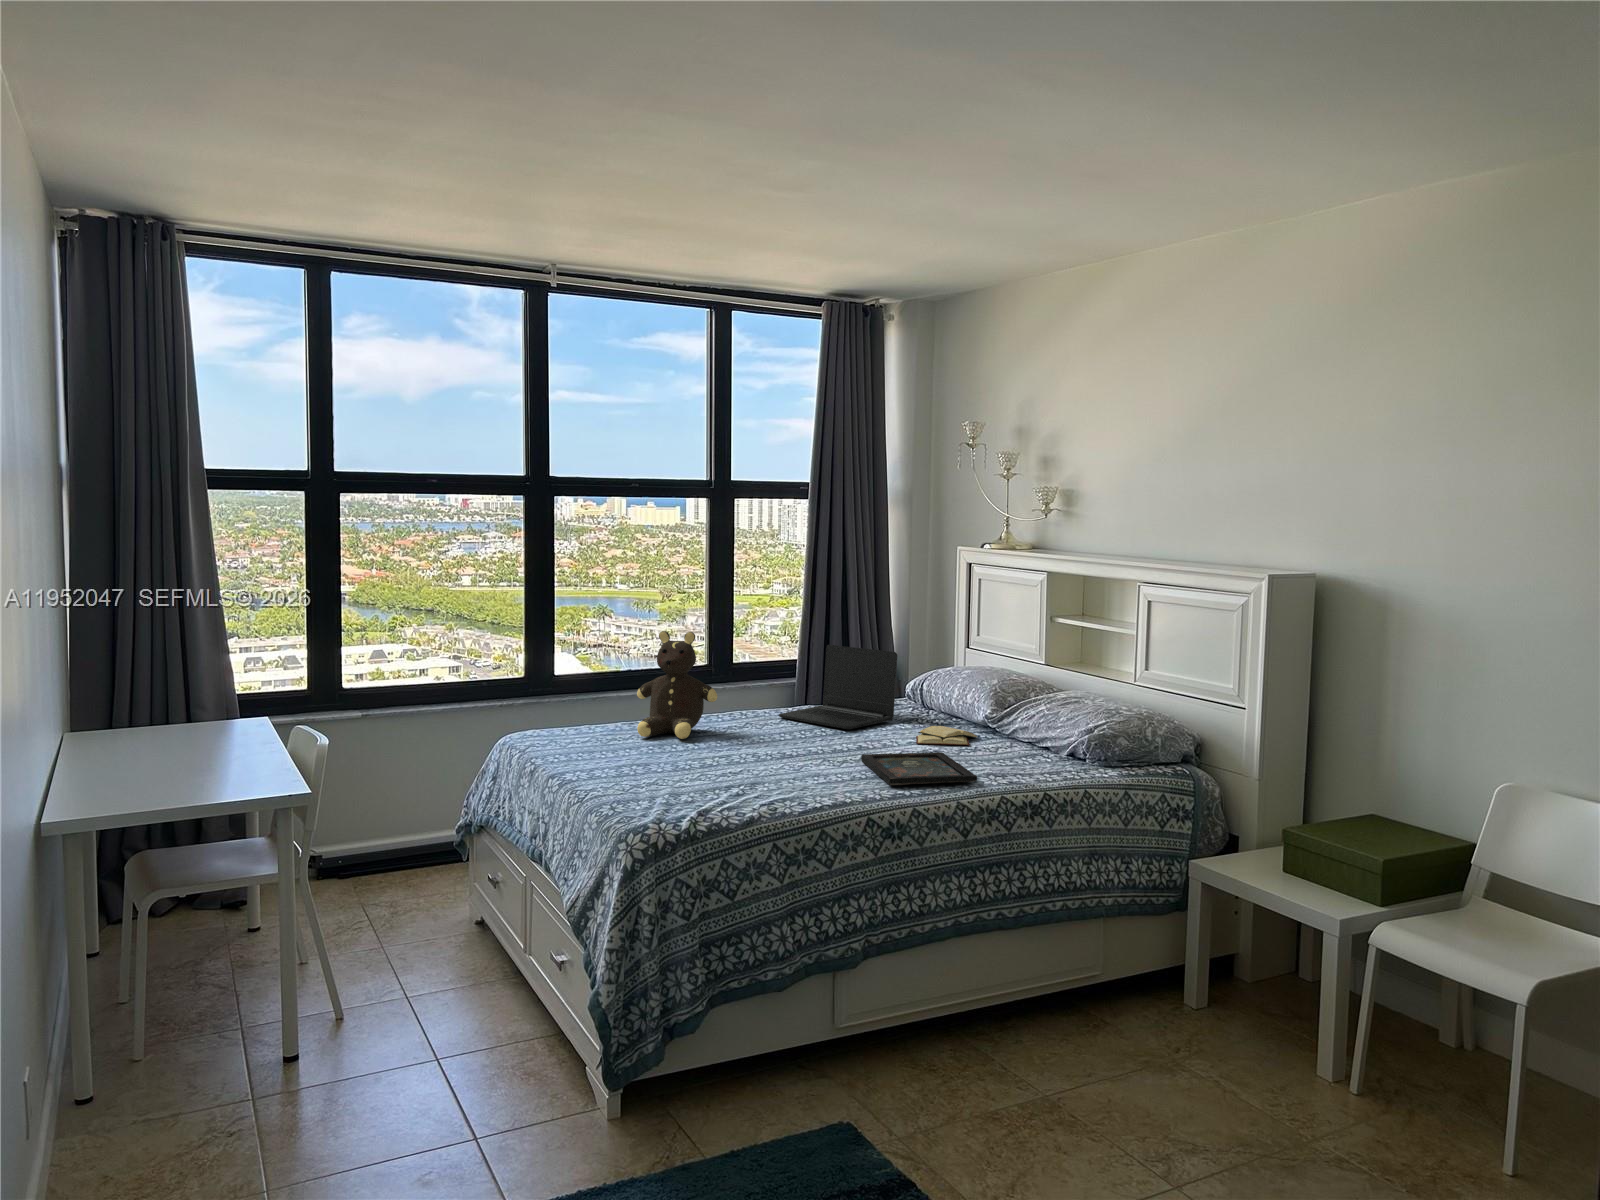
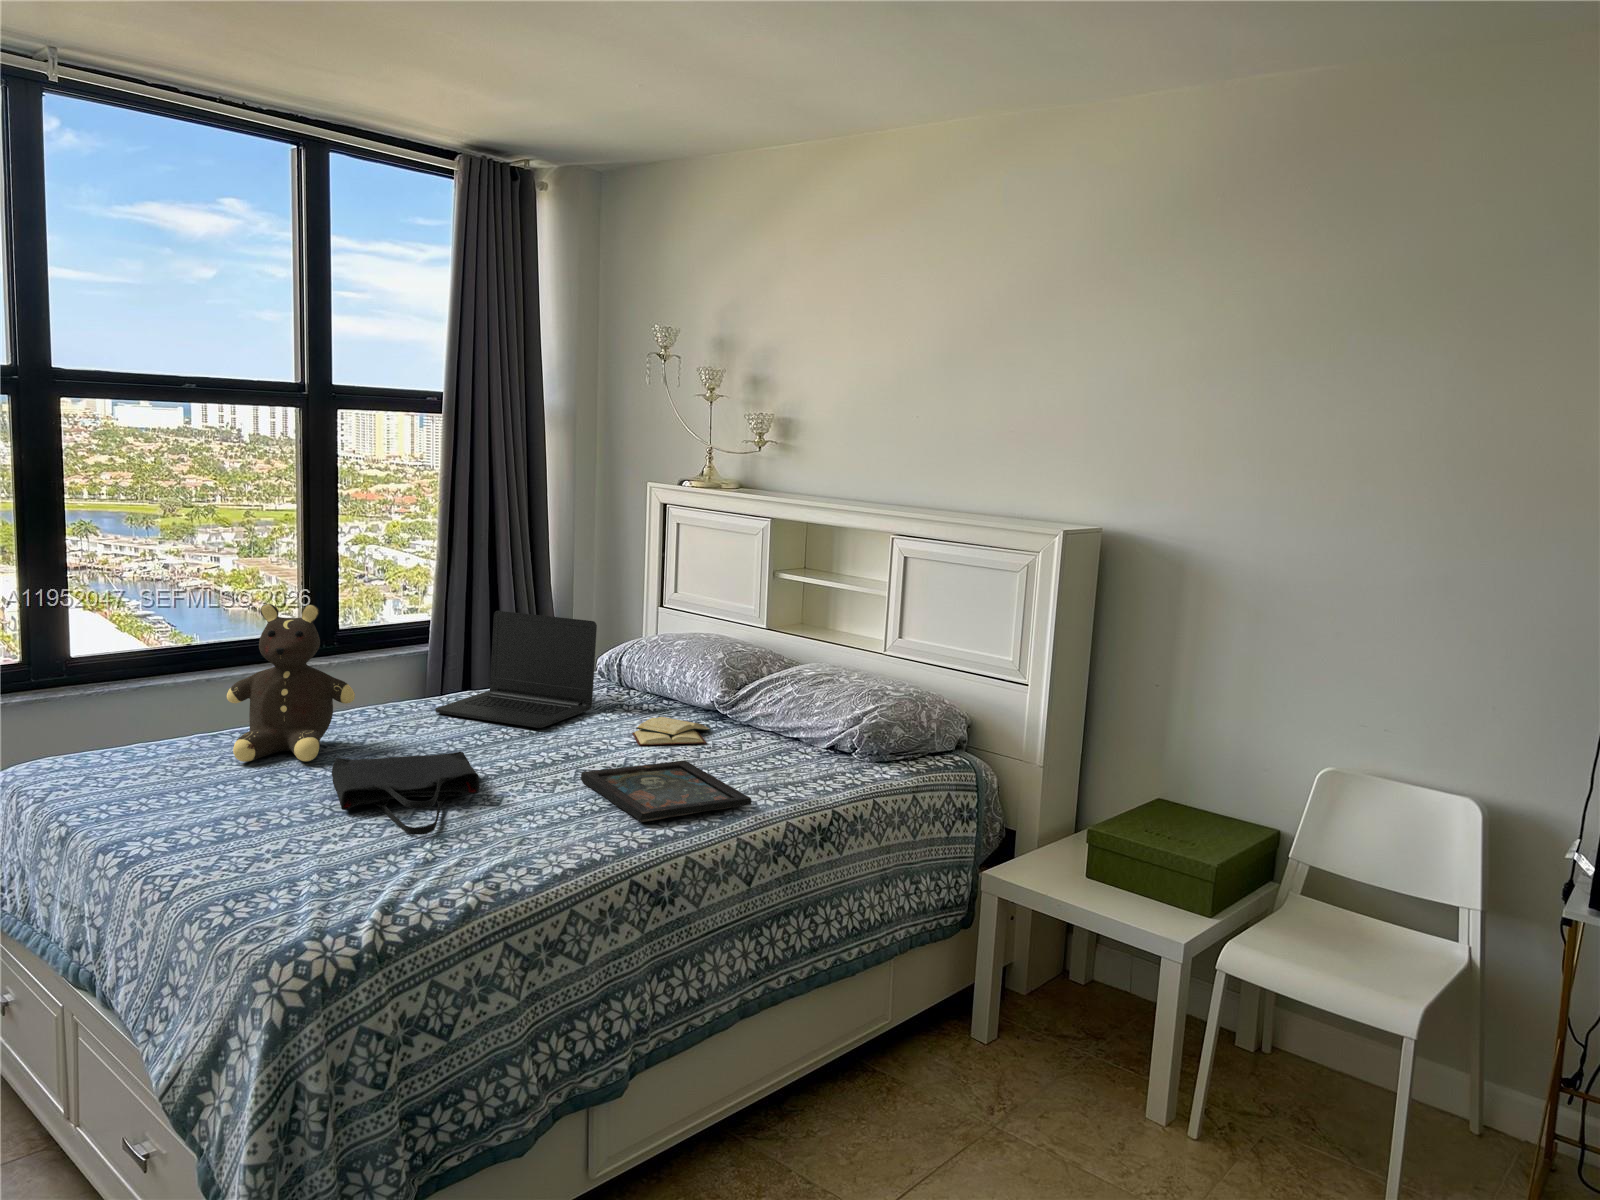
tote bag: none [693,734,785,781] -> present [332,752,479,835]

